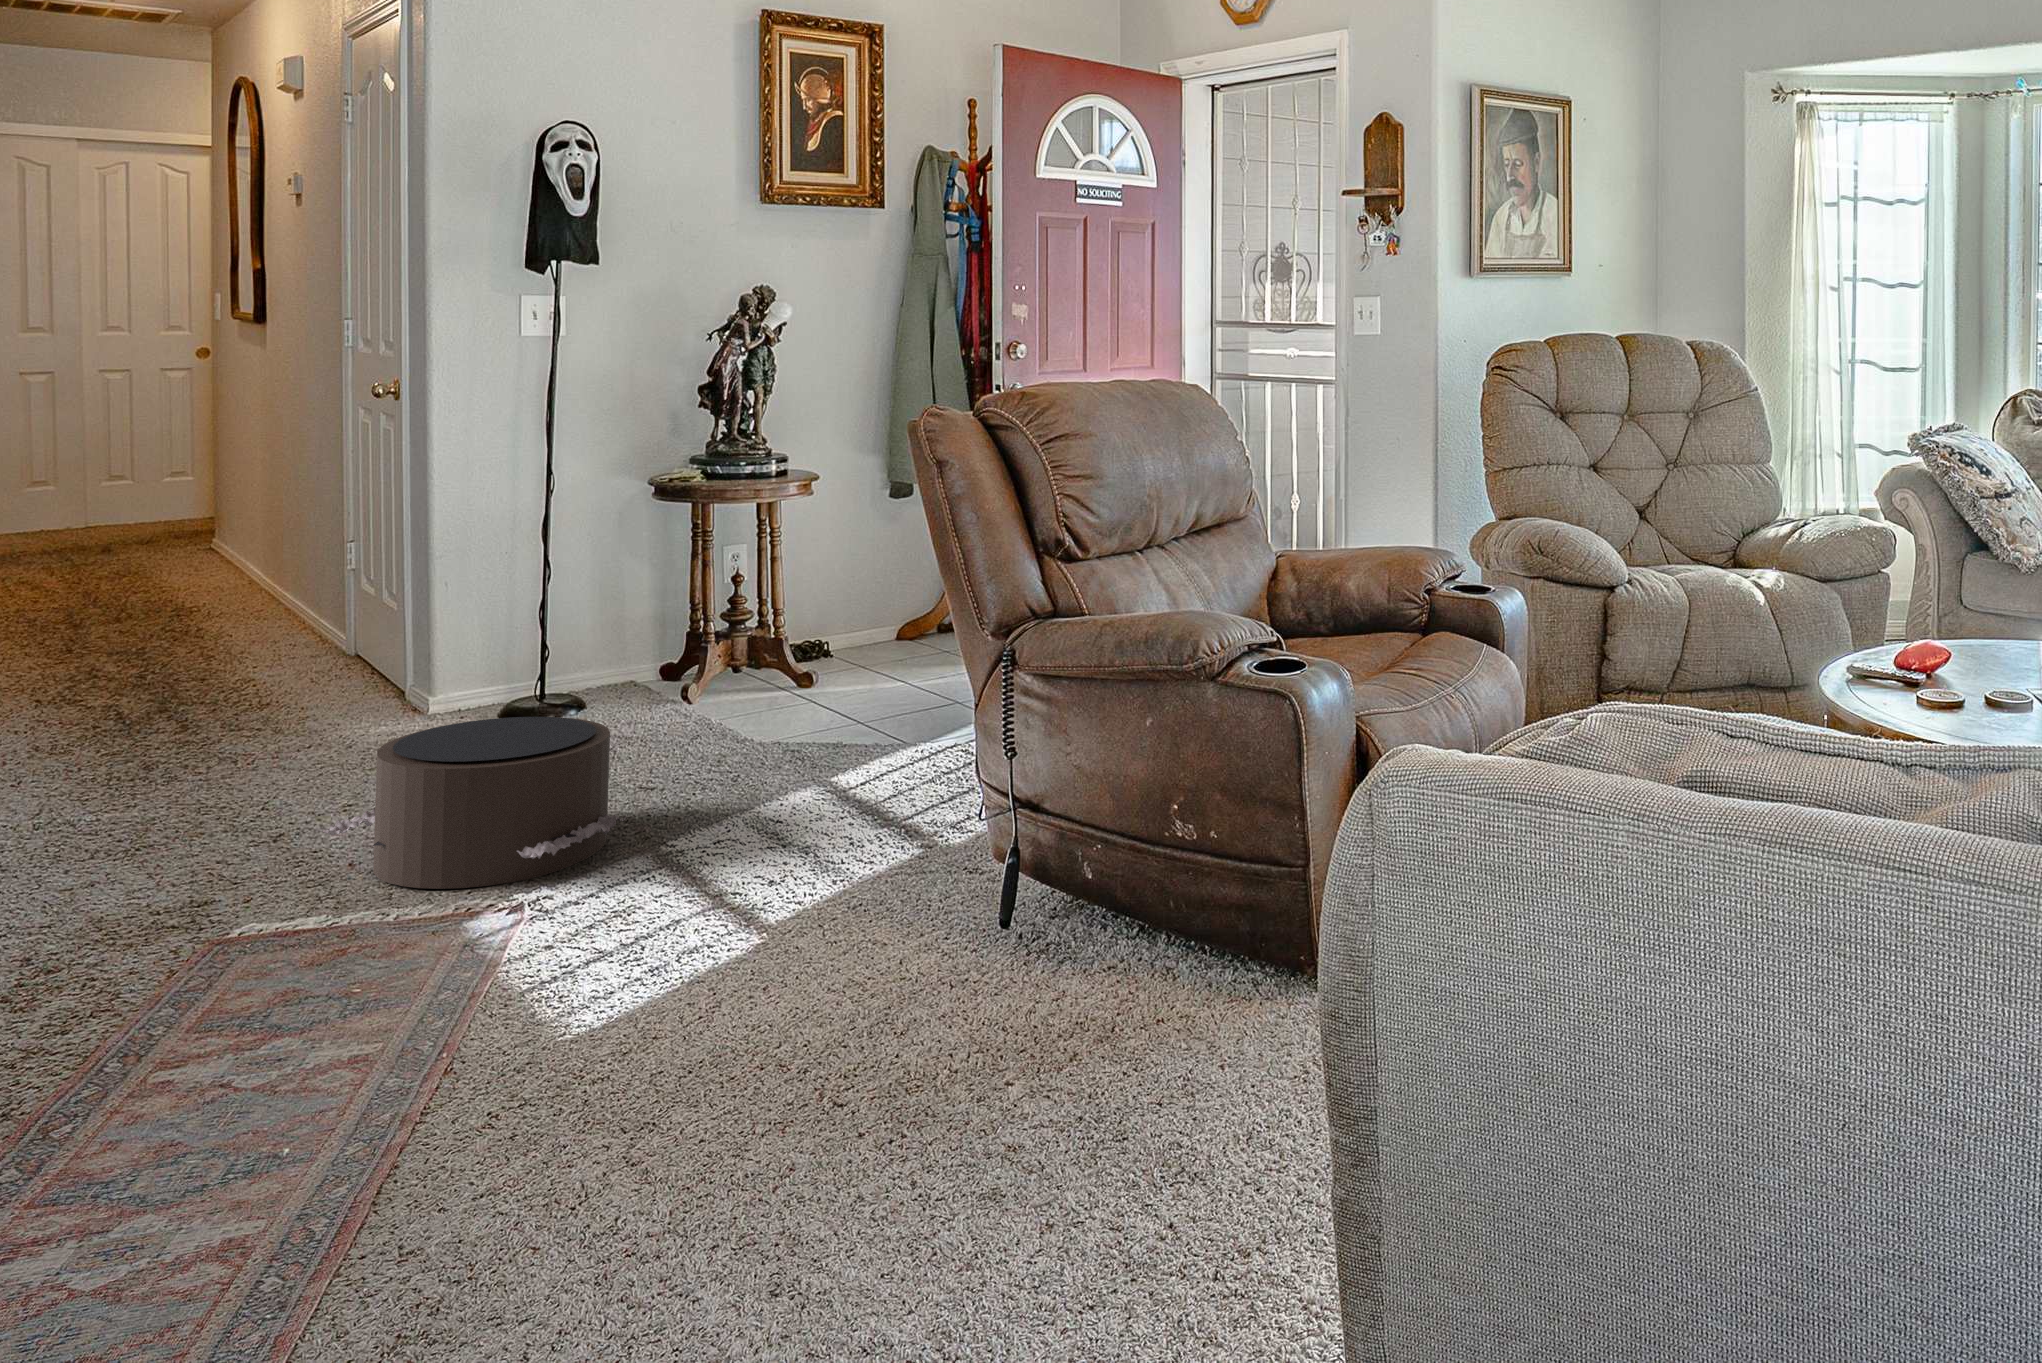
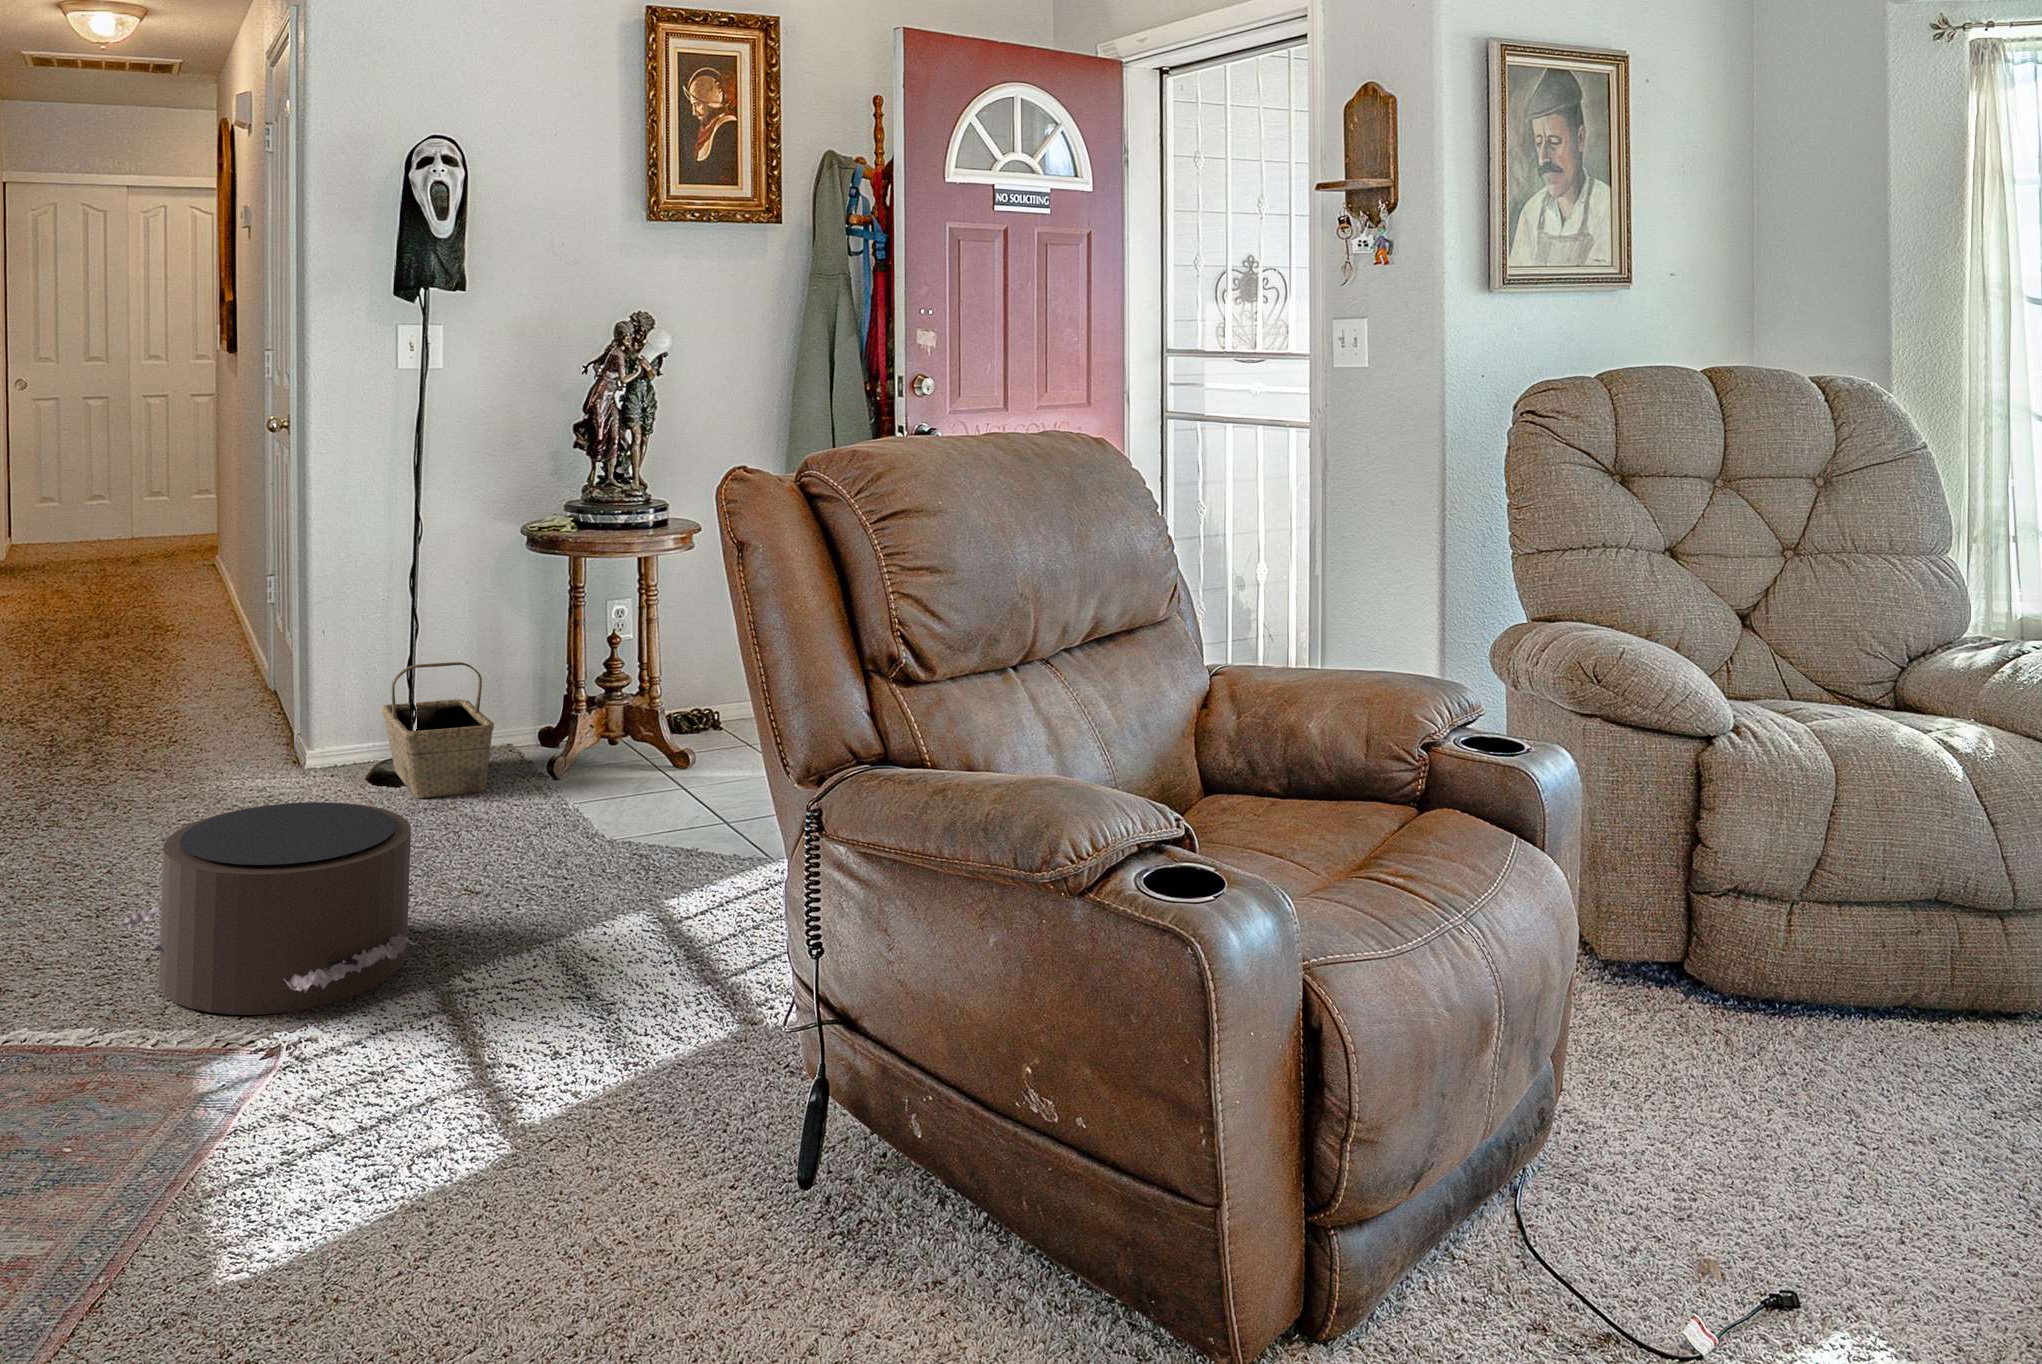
basket: none [508,607,630,730] -> present [382,662,494,798]

